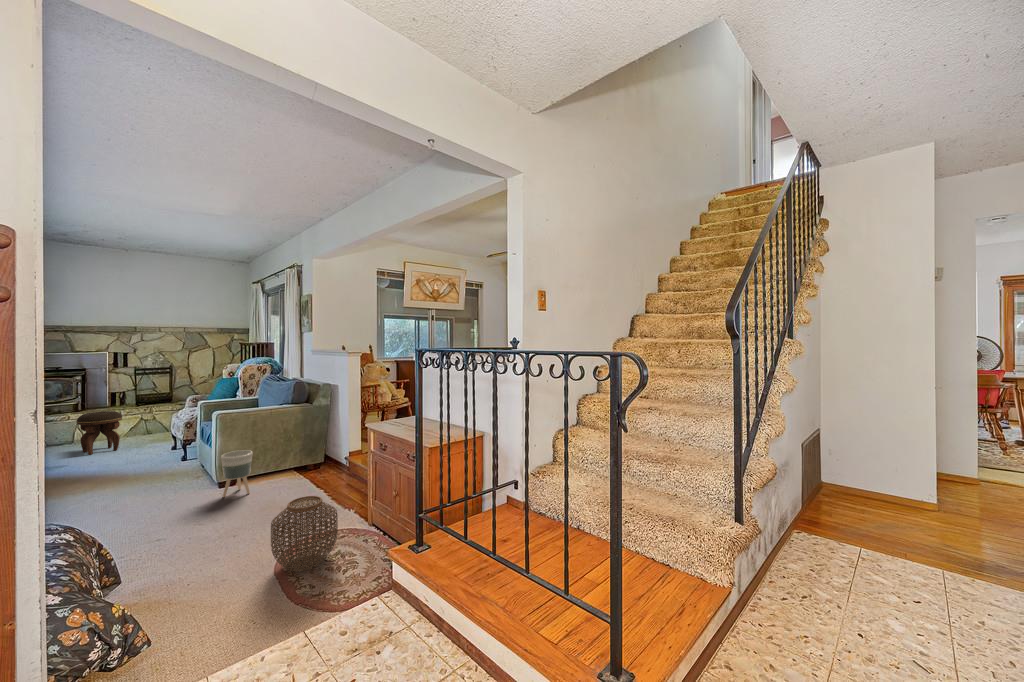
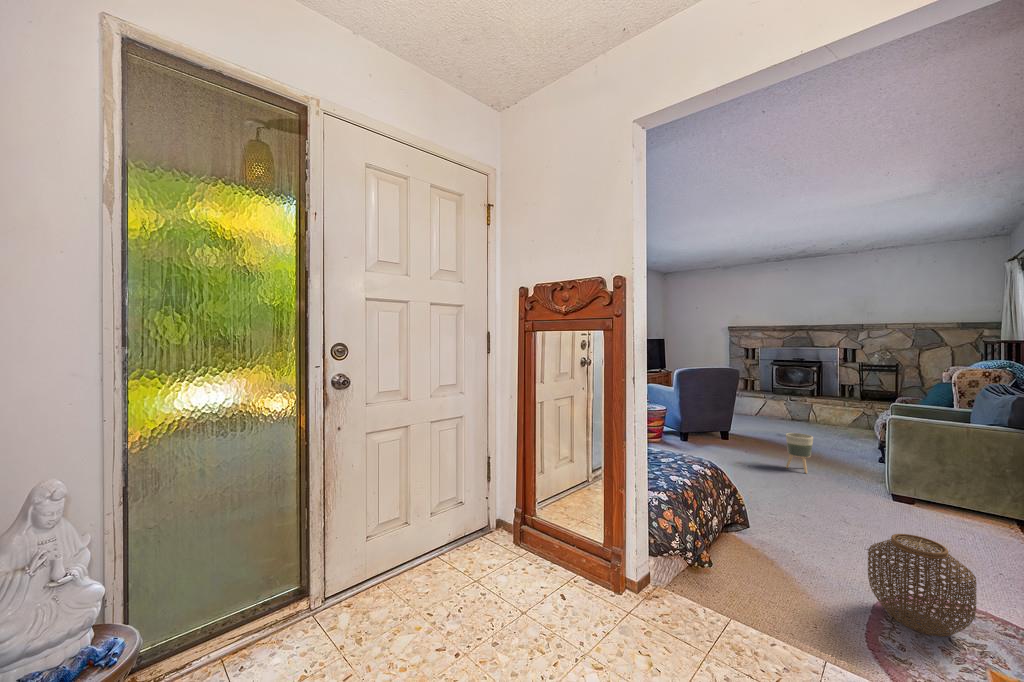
footstool: present [77,411,122,455] -> none [804,398,839,436]
planter: present [221,450,253,497] -> present [786,433,813,473]

